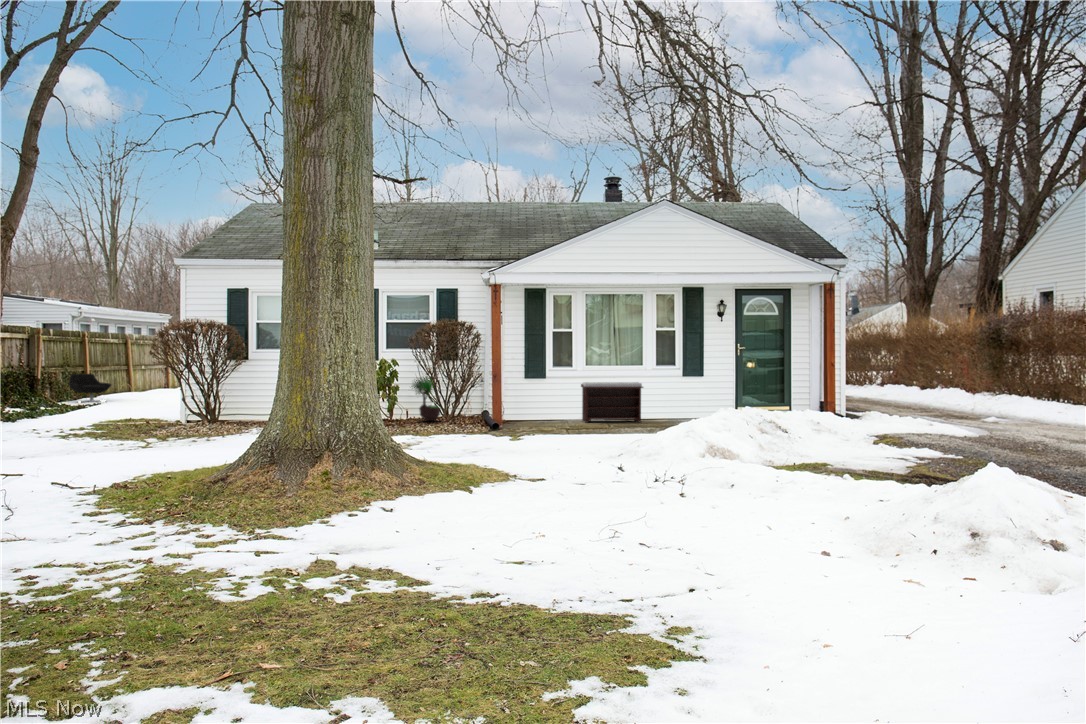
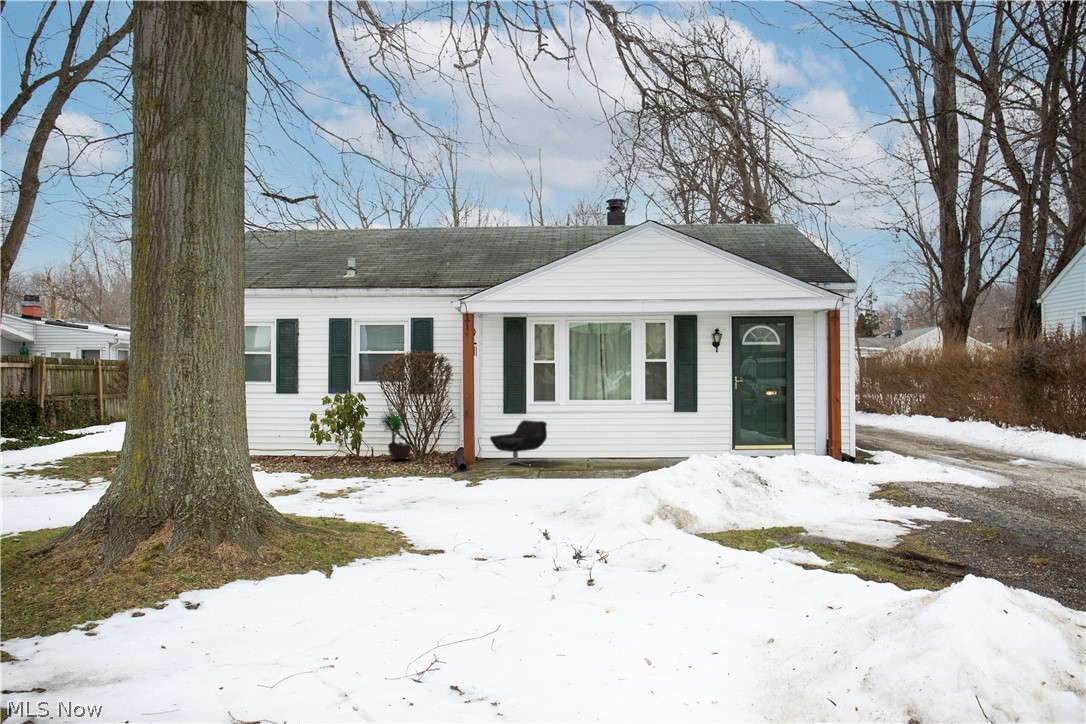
lounge chair: present [69,374,111,401] -> present [490,420,547,465]
bench: present [581,382,643,423] -> none [562,418,629,463]

